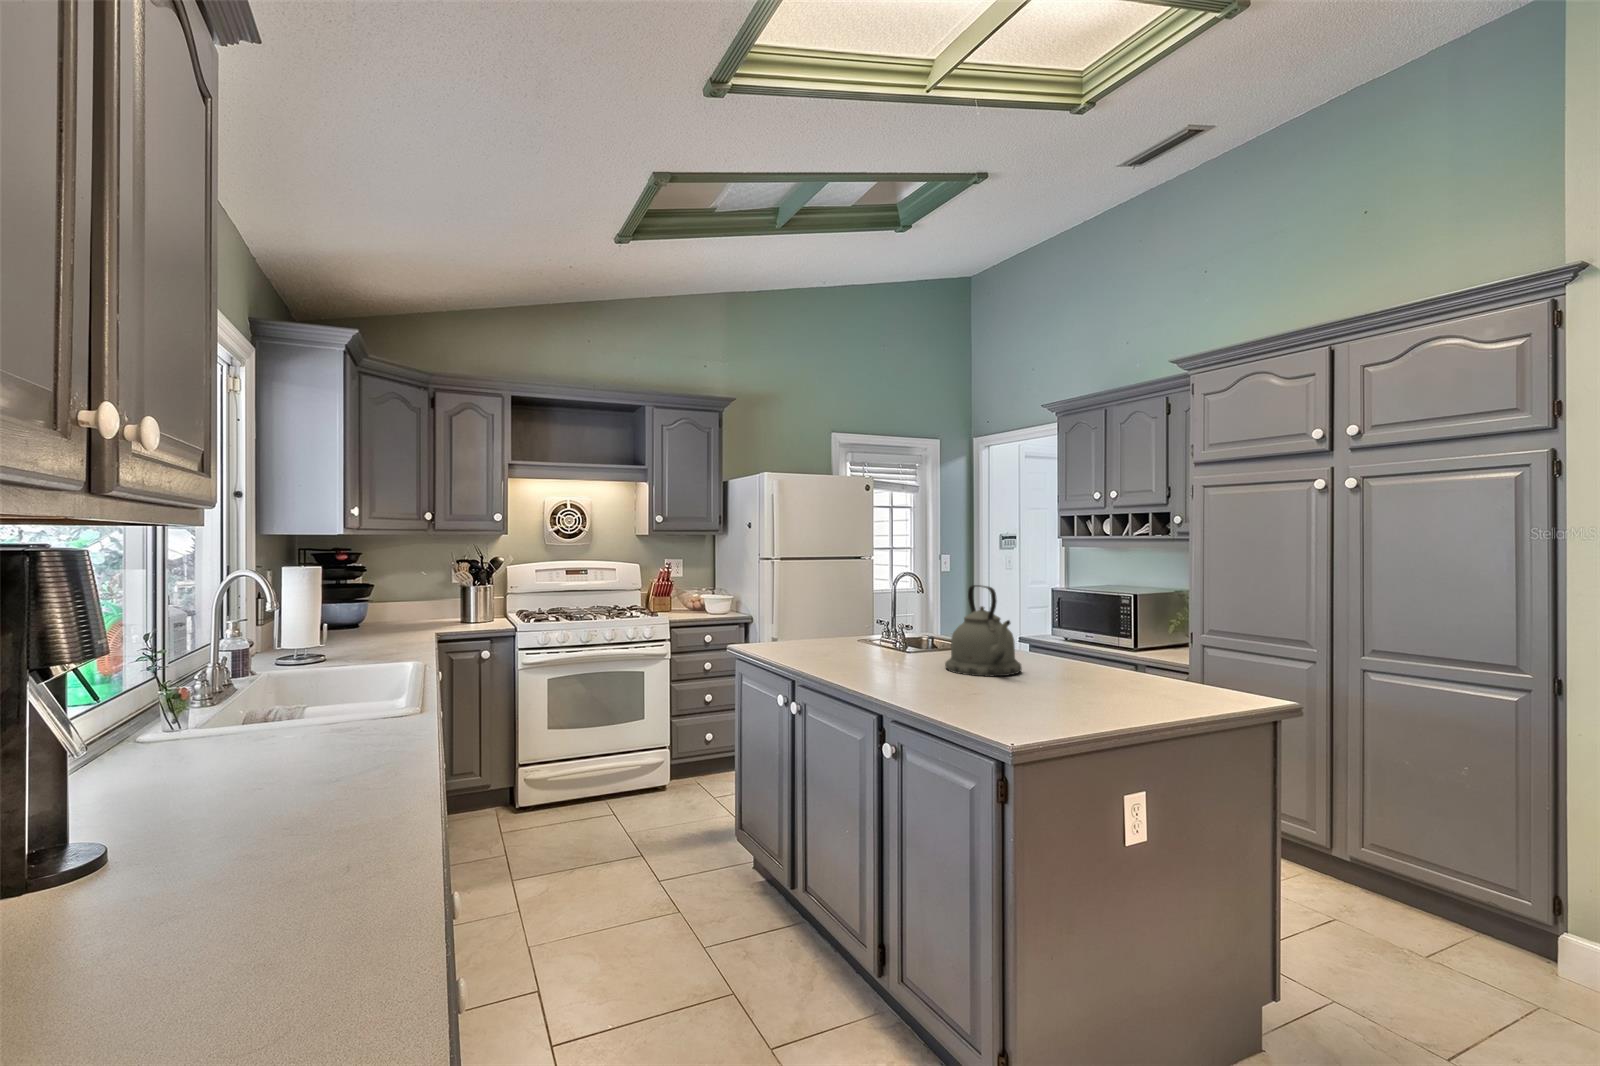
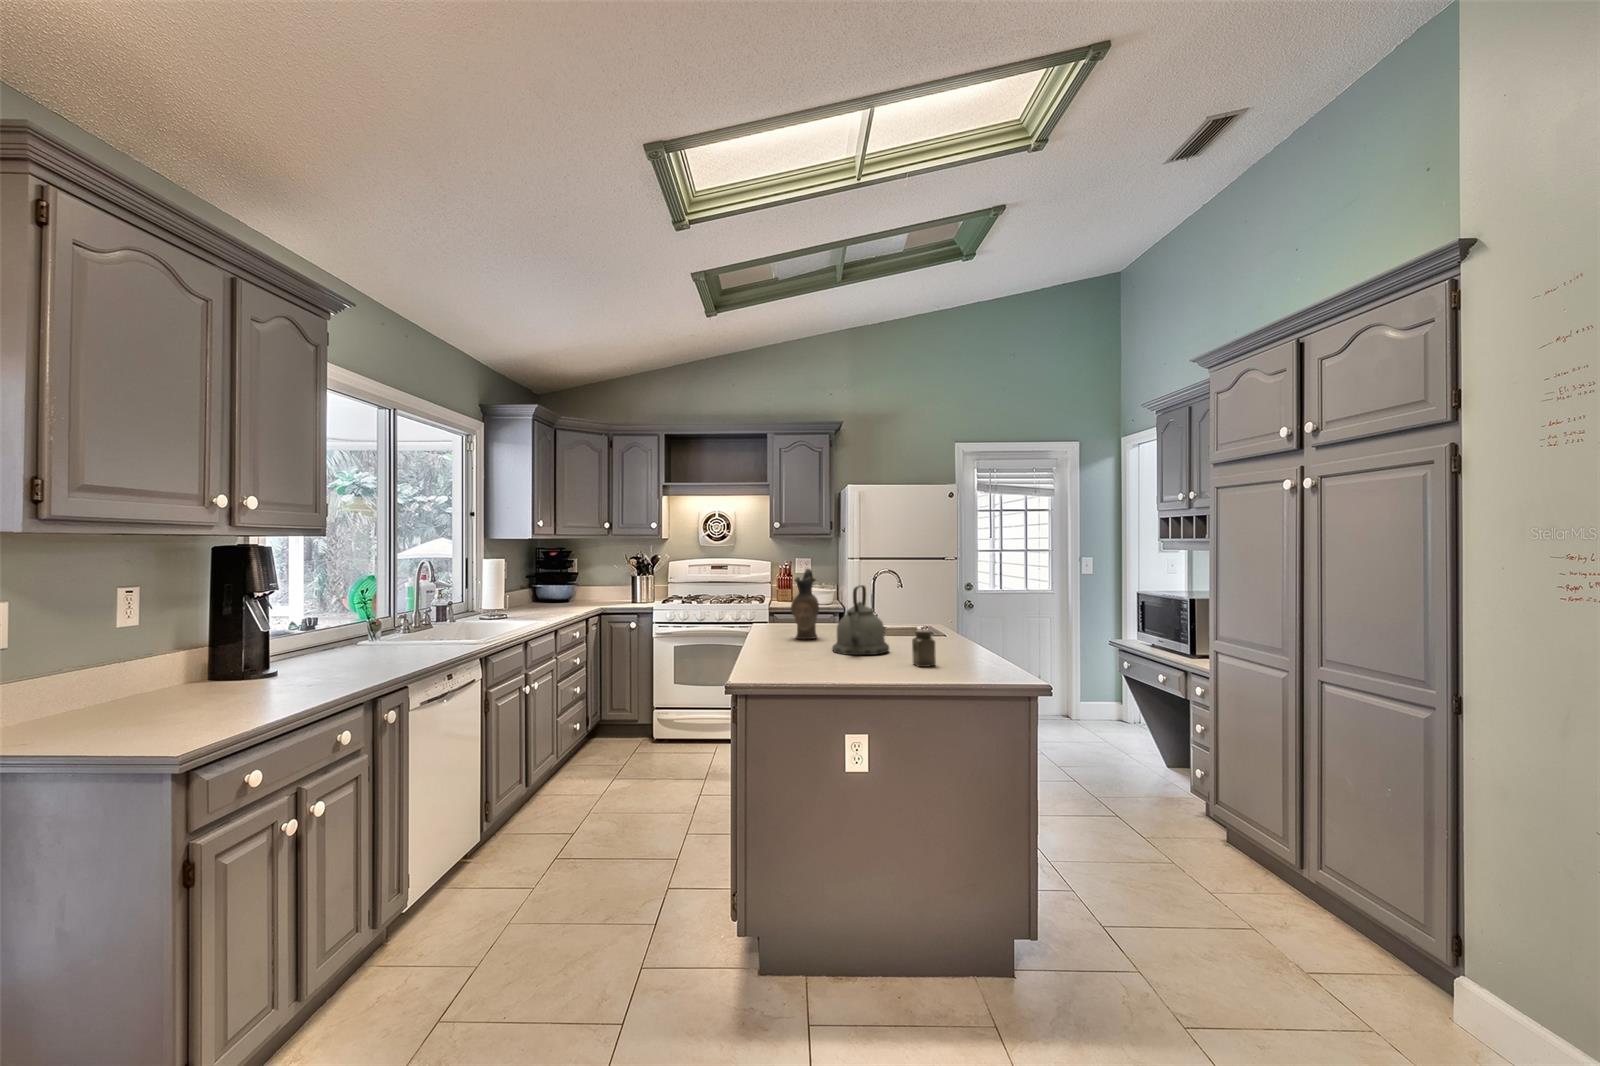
ceramic pitcher: none [850,566,890,659] -> present [791,569,819,639]
salt shaker: none [1092,638,1126,686] -> present [912,629,936,667]

